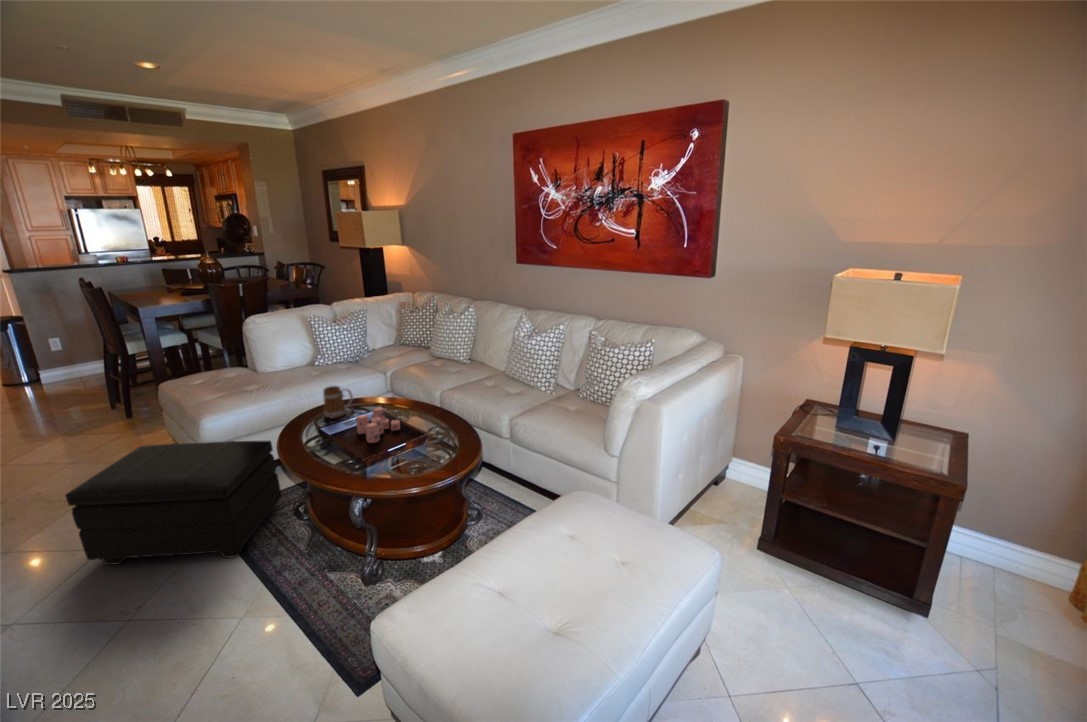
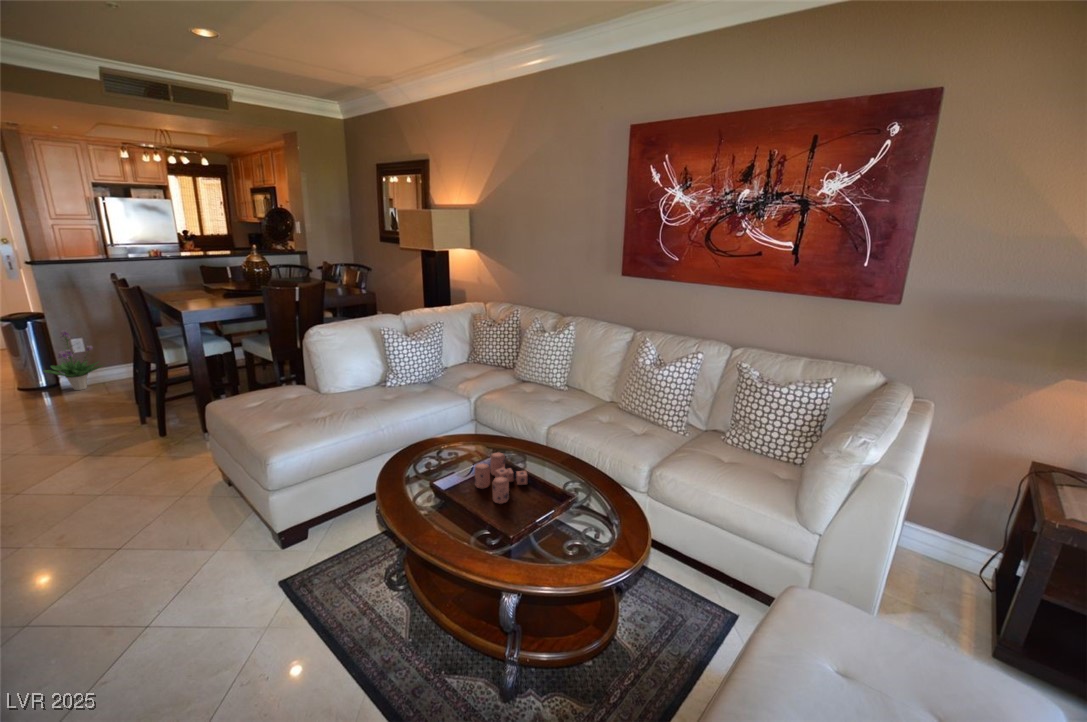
potted plant: none [23,331,79,385] -> present [44,330,102,390]
mug: present [323,386,353,418] -> none [425,421,461,463]
footstool: present [65,441,282,565] -> none [109,488,365,652]

